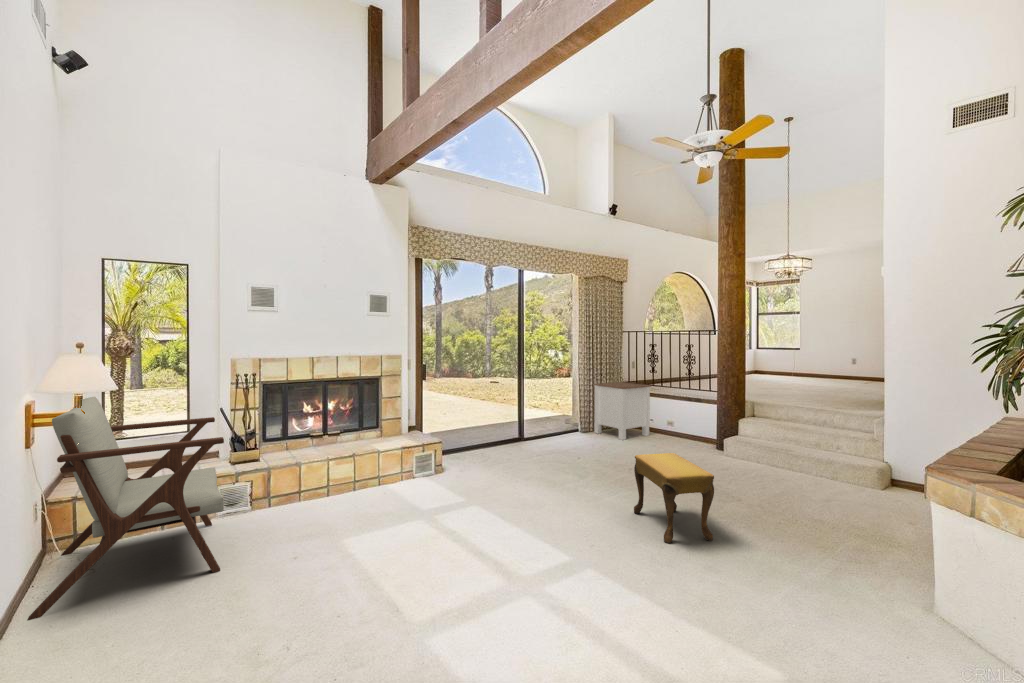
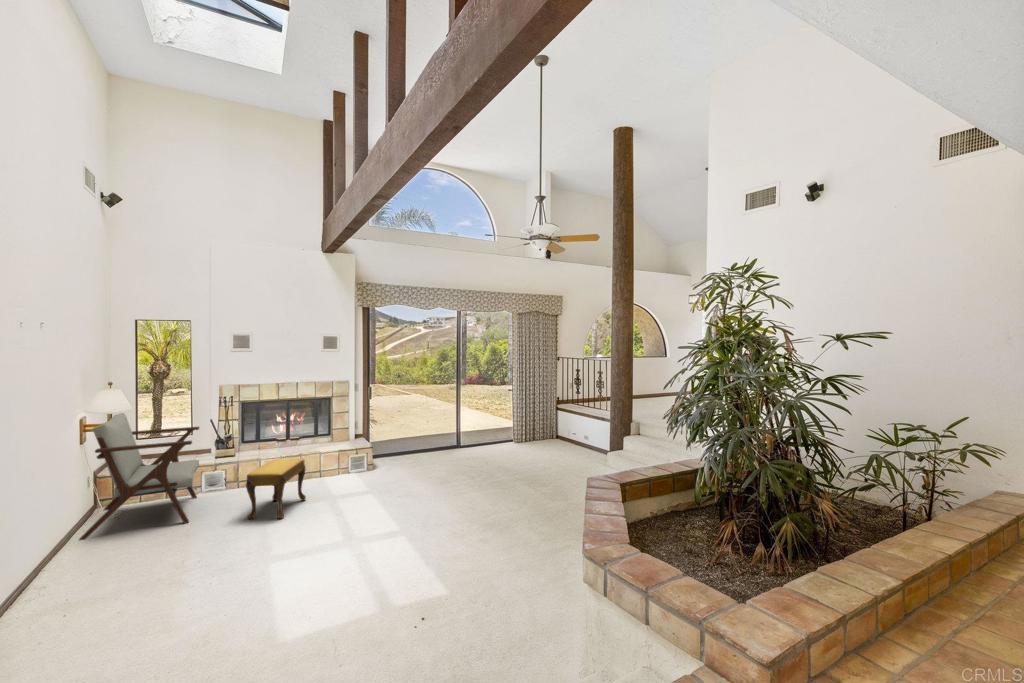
side table: present [594,382,651,440] -> none [524,401,569,450]
footstool: present [634,453,714,543] -> present [246,458,306,519]

